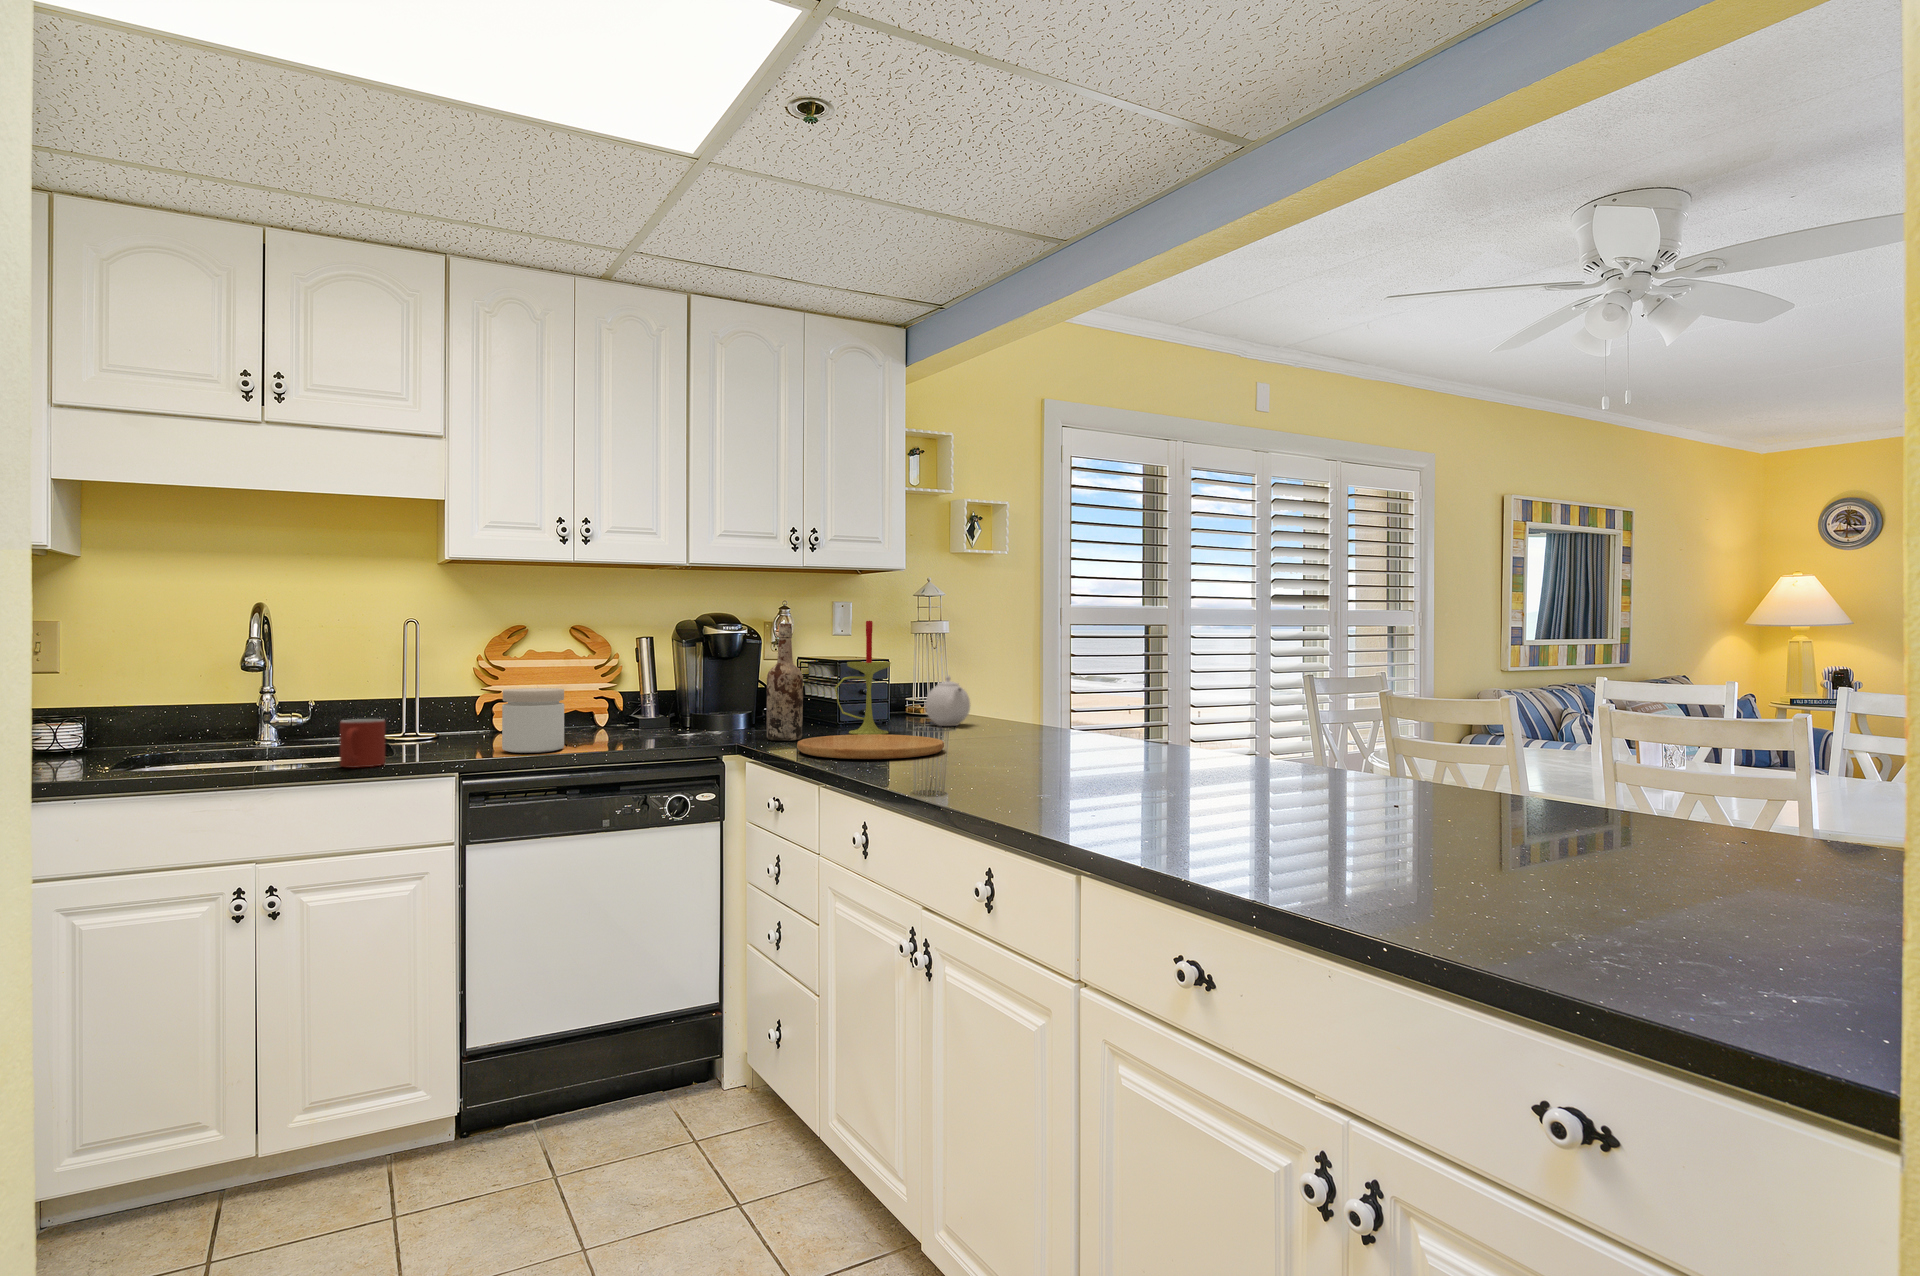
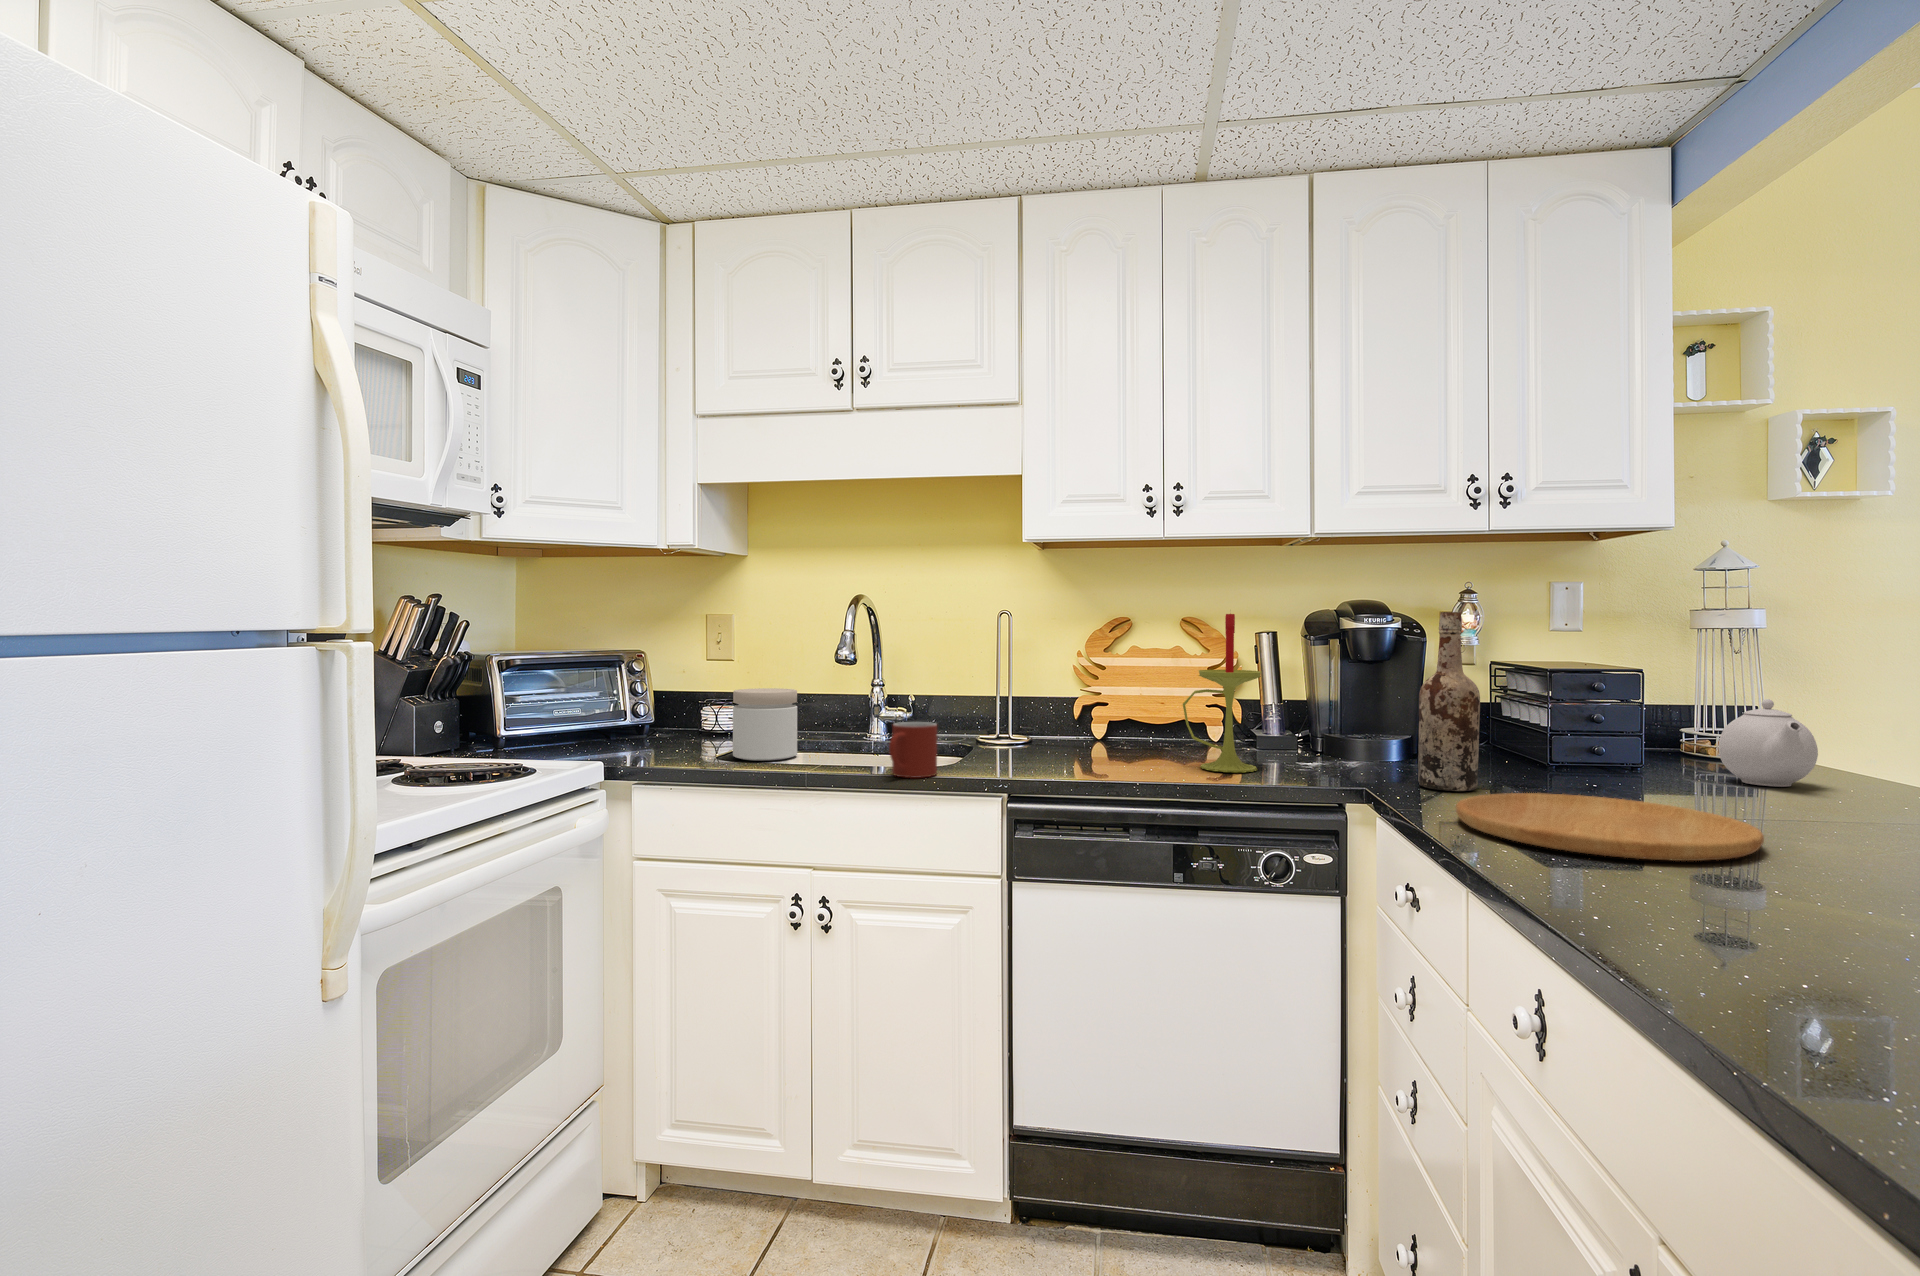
candle: present [835,621,891,735] -> present [1183,614,1261,772]
jar: present [502,688,564,753] -> present [733,688,797,761]

